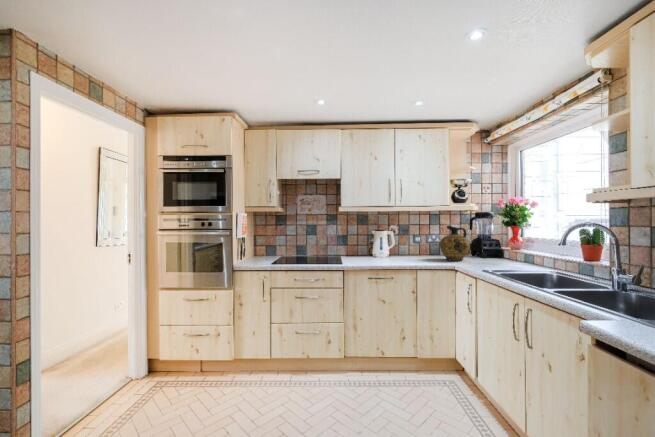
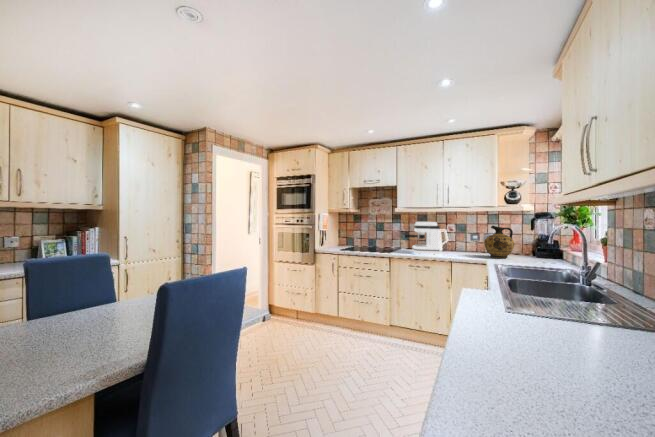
coffee maker: none [354,223,397,262] -> present [405,222,440,254]

